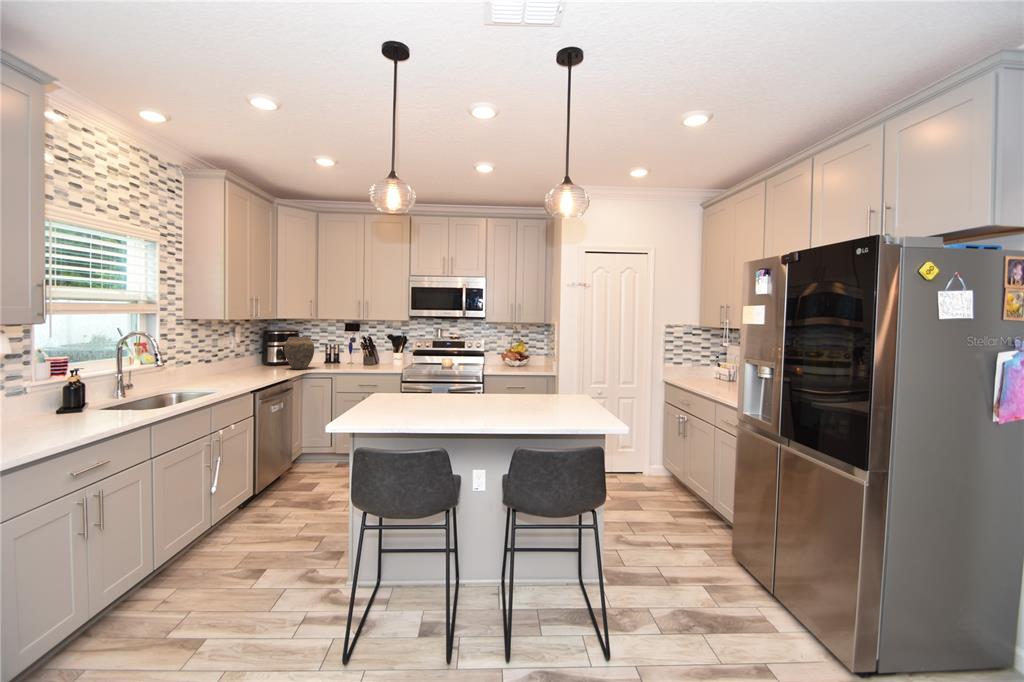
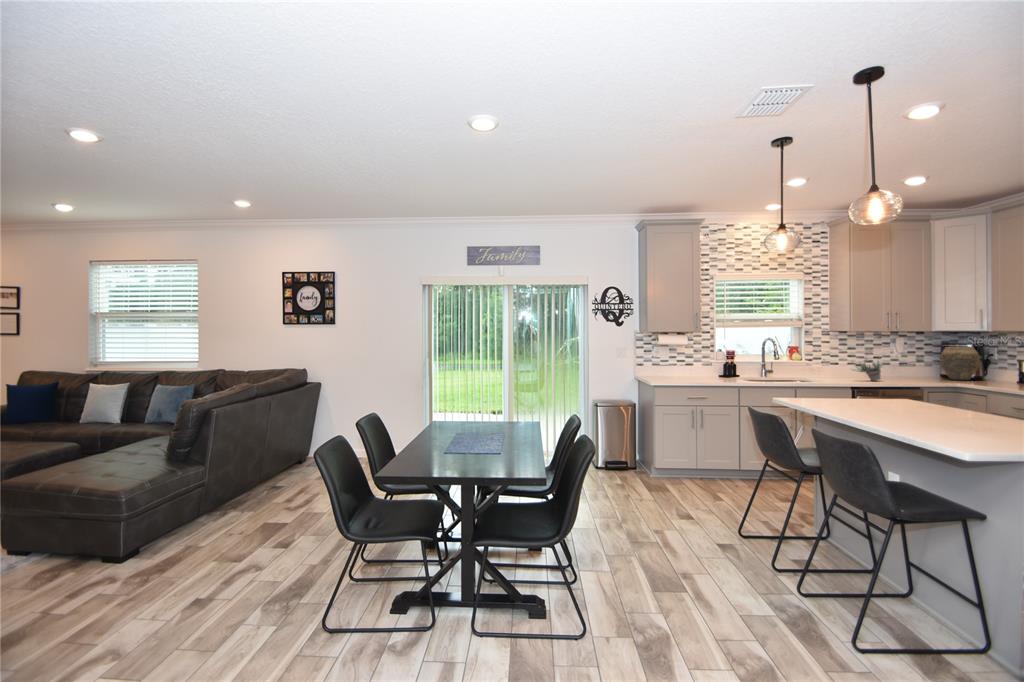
succulent plant: none [223,349,257,379] -> present [852,358,883,381]

